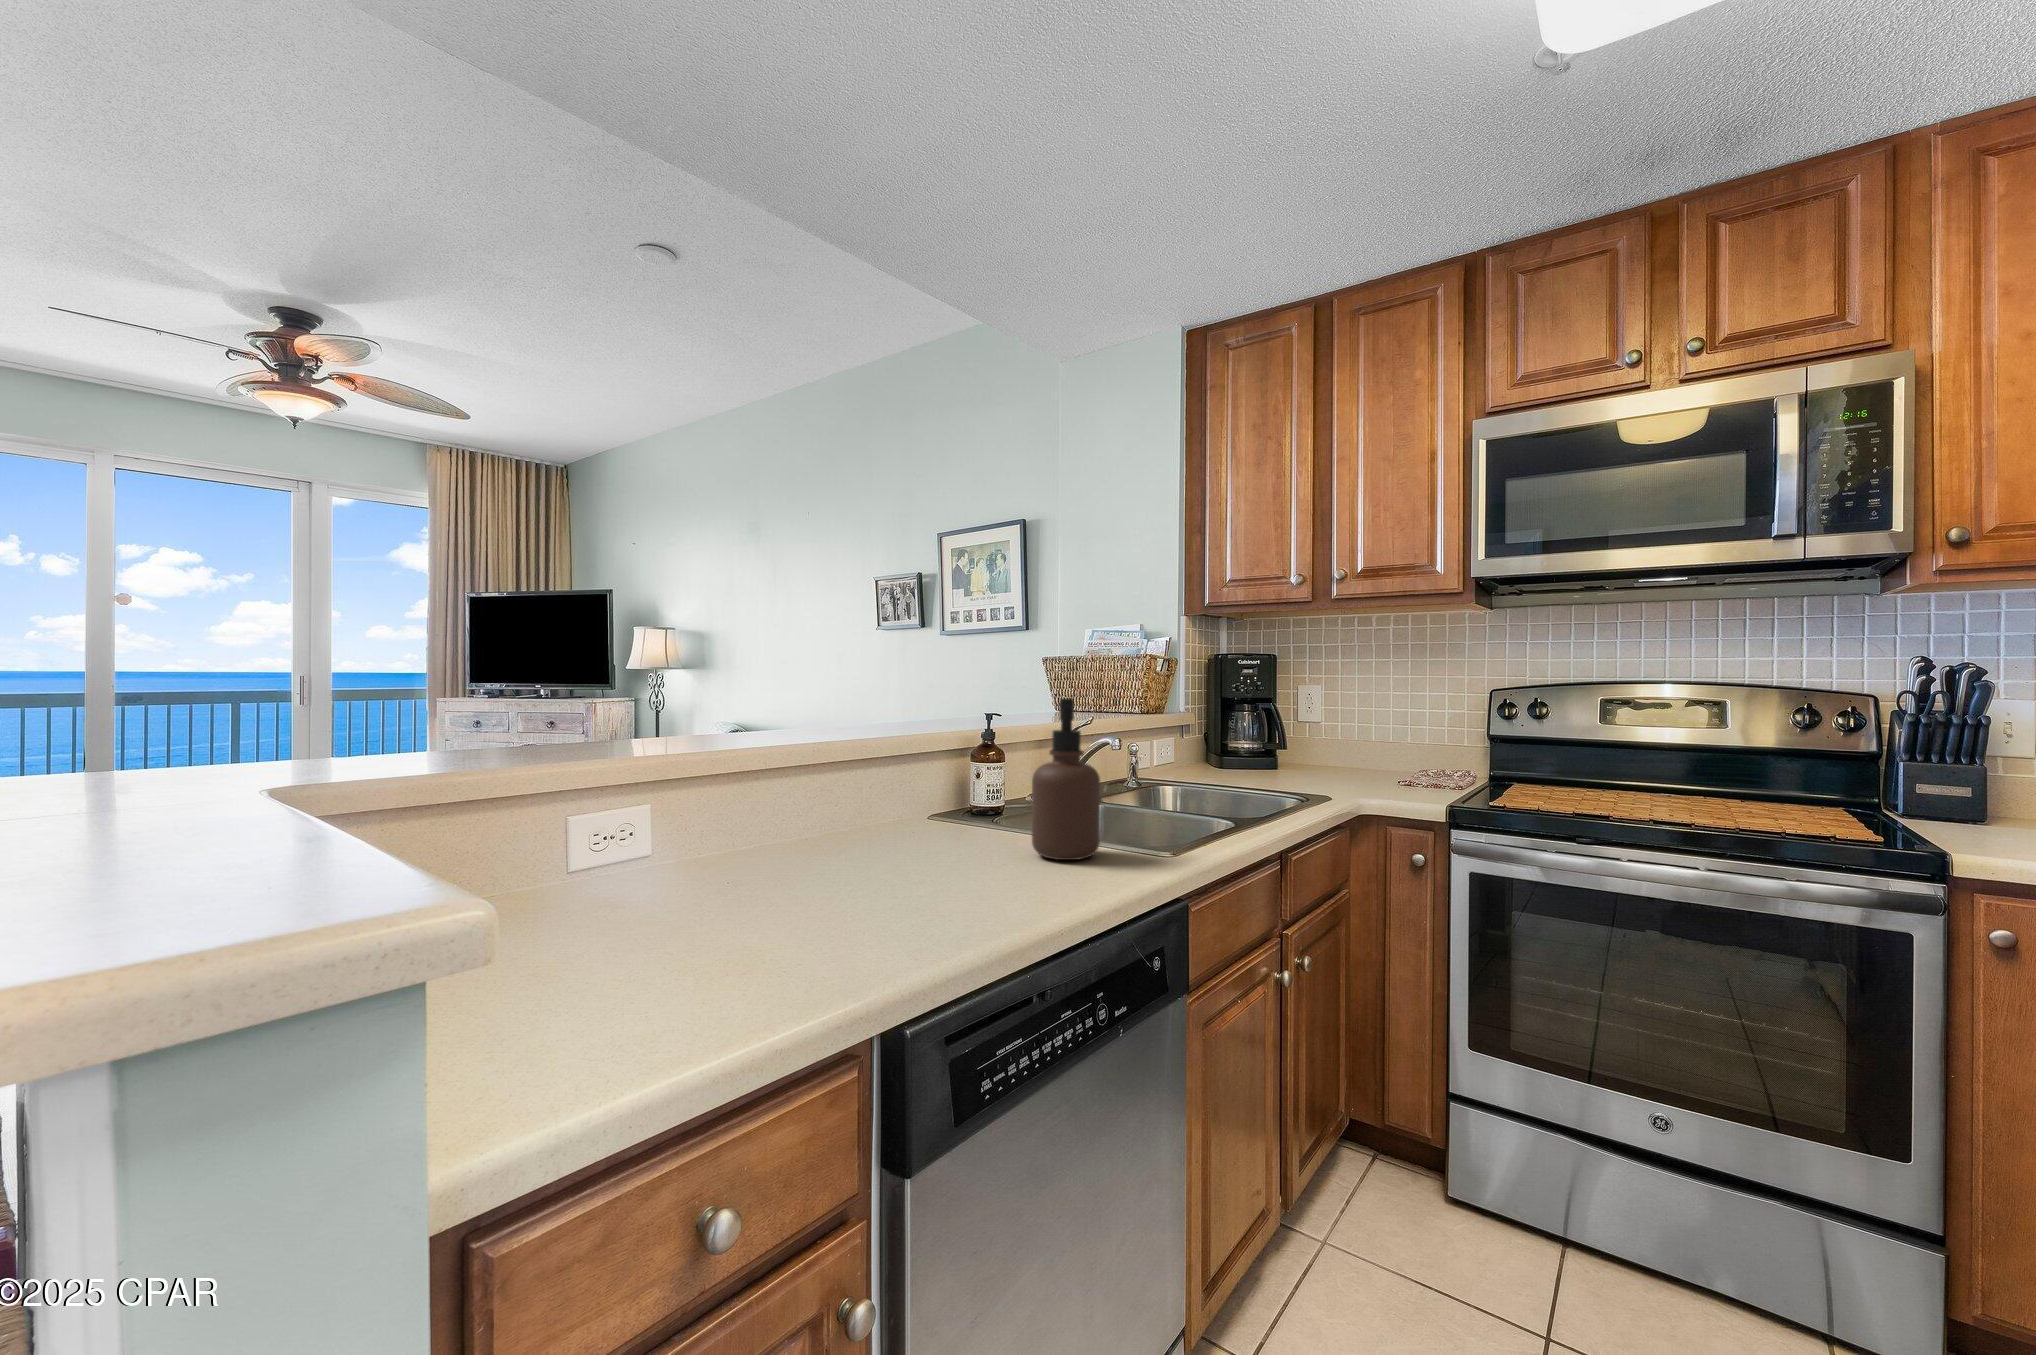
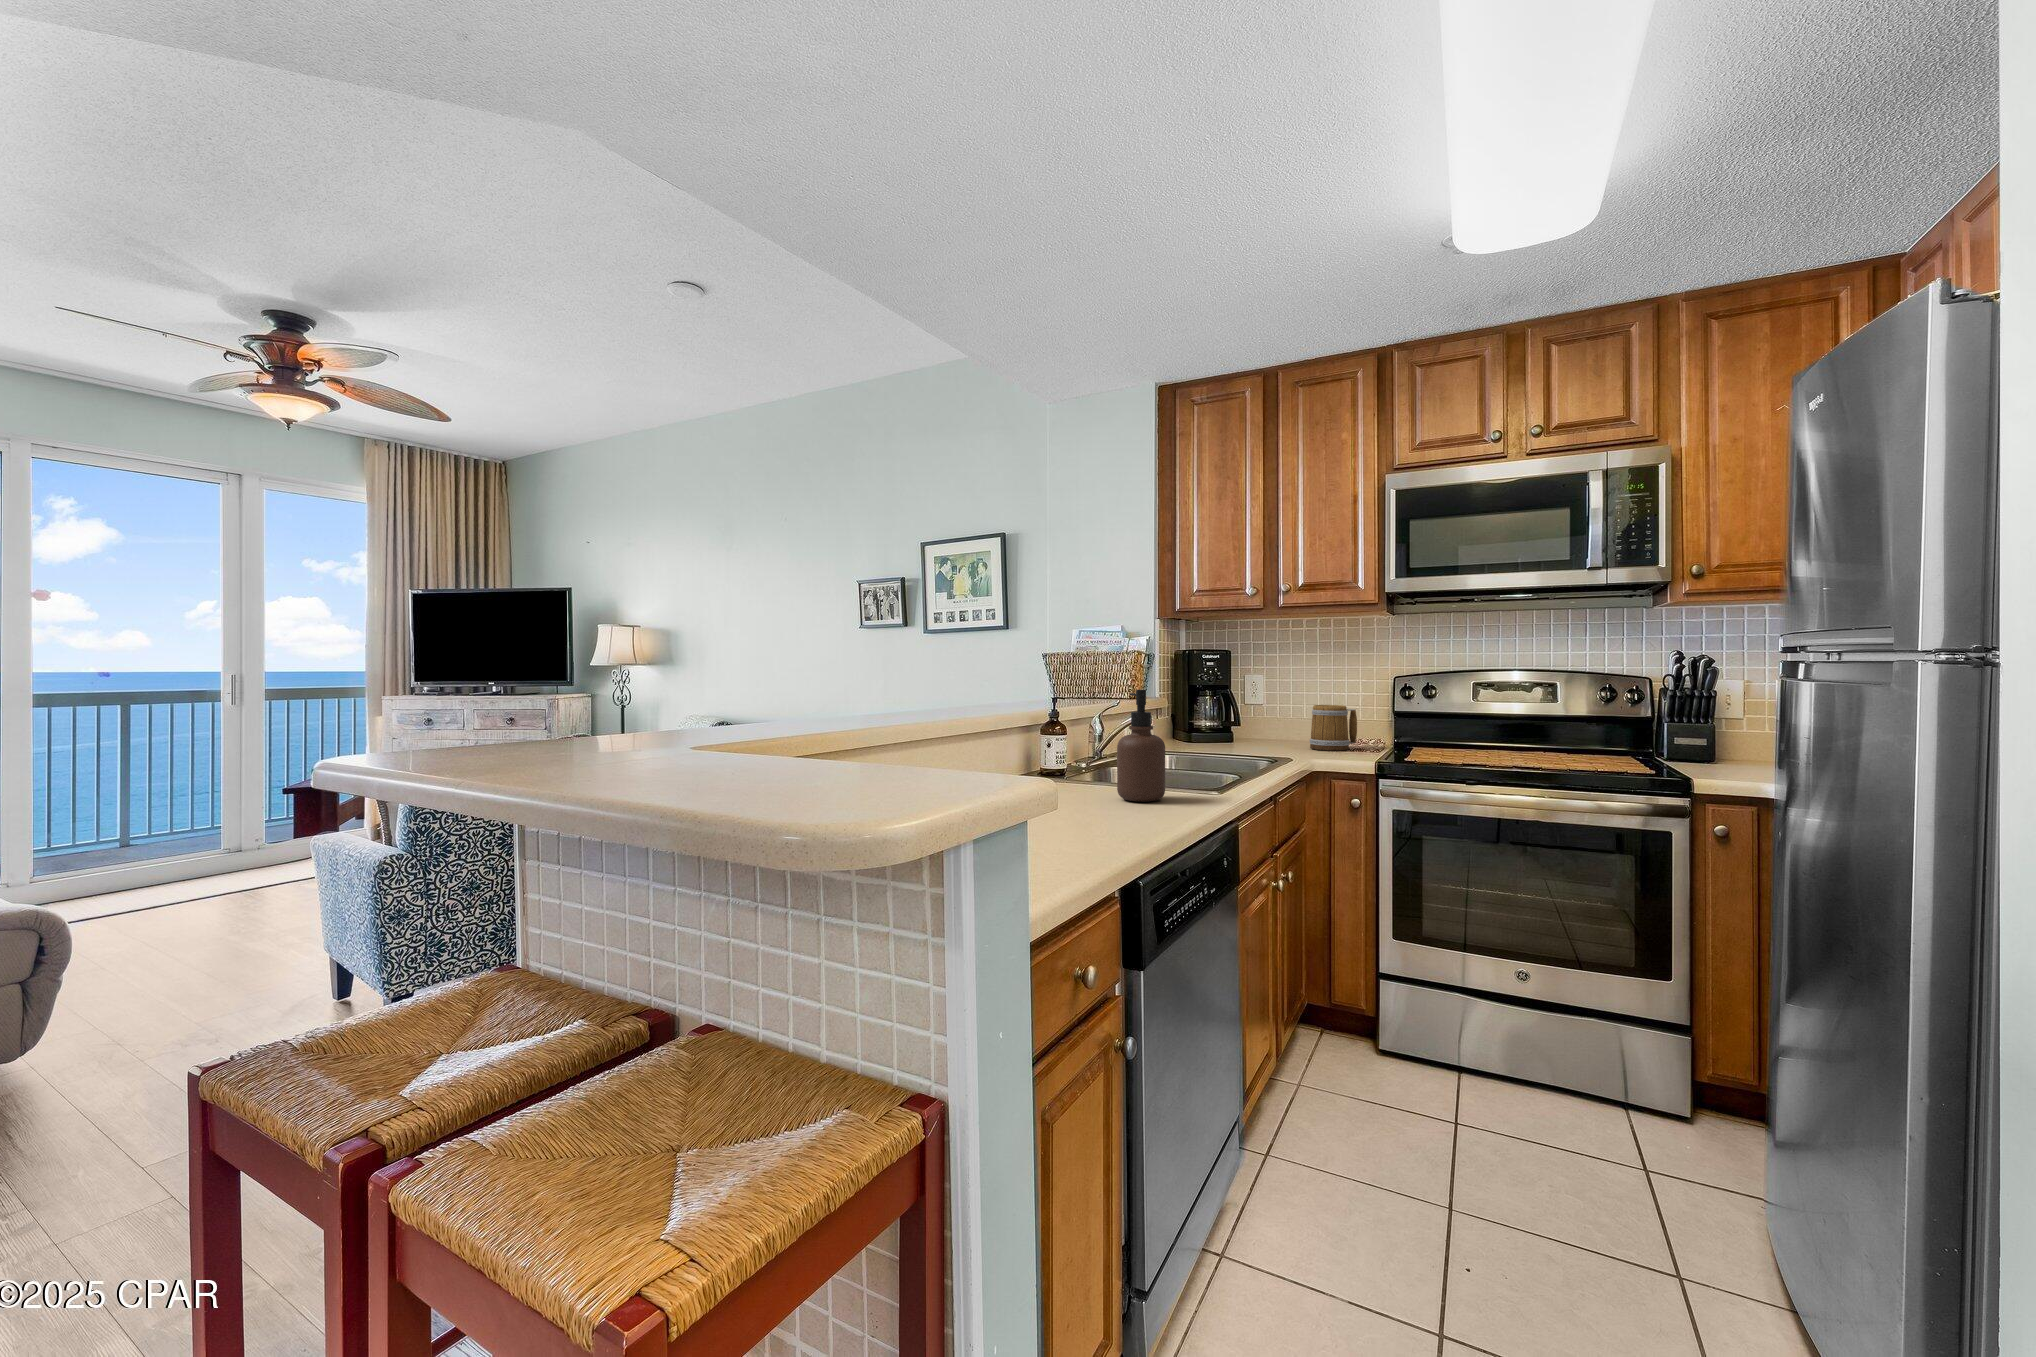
mug: none [1371,724,1436,784] -> present [1309,705,1357,751]

